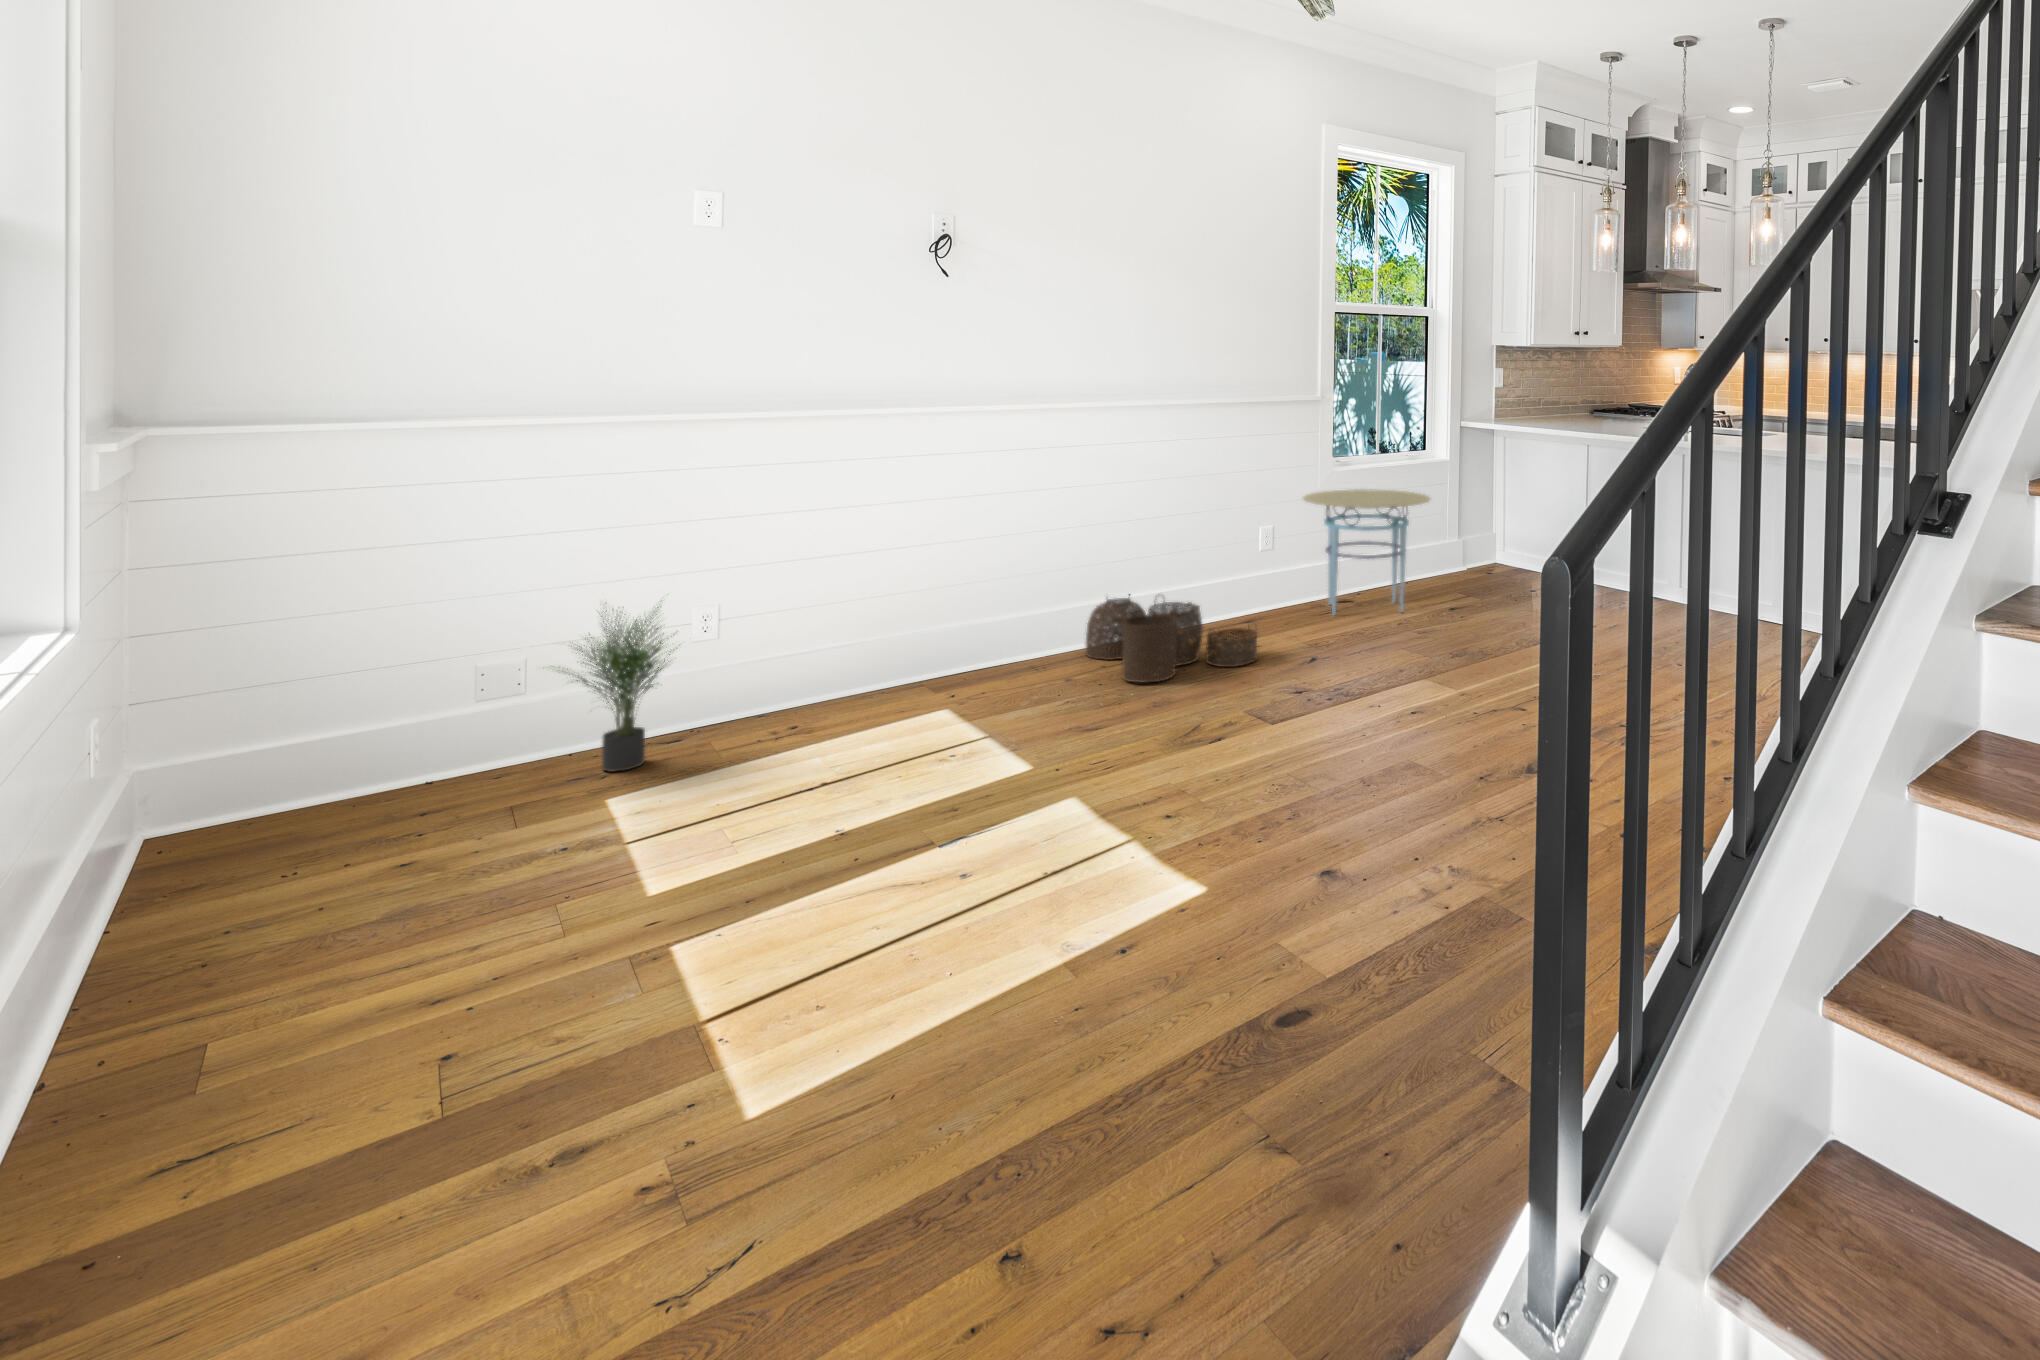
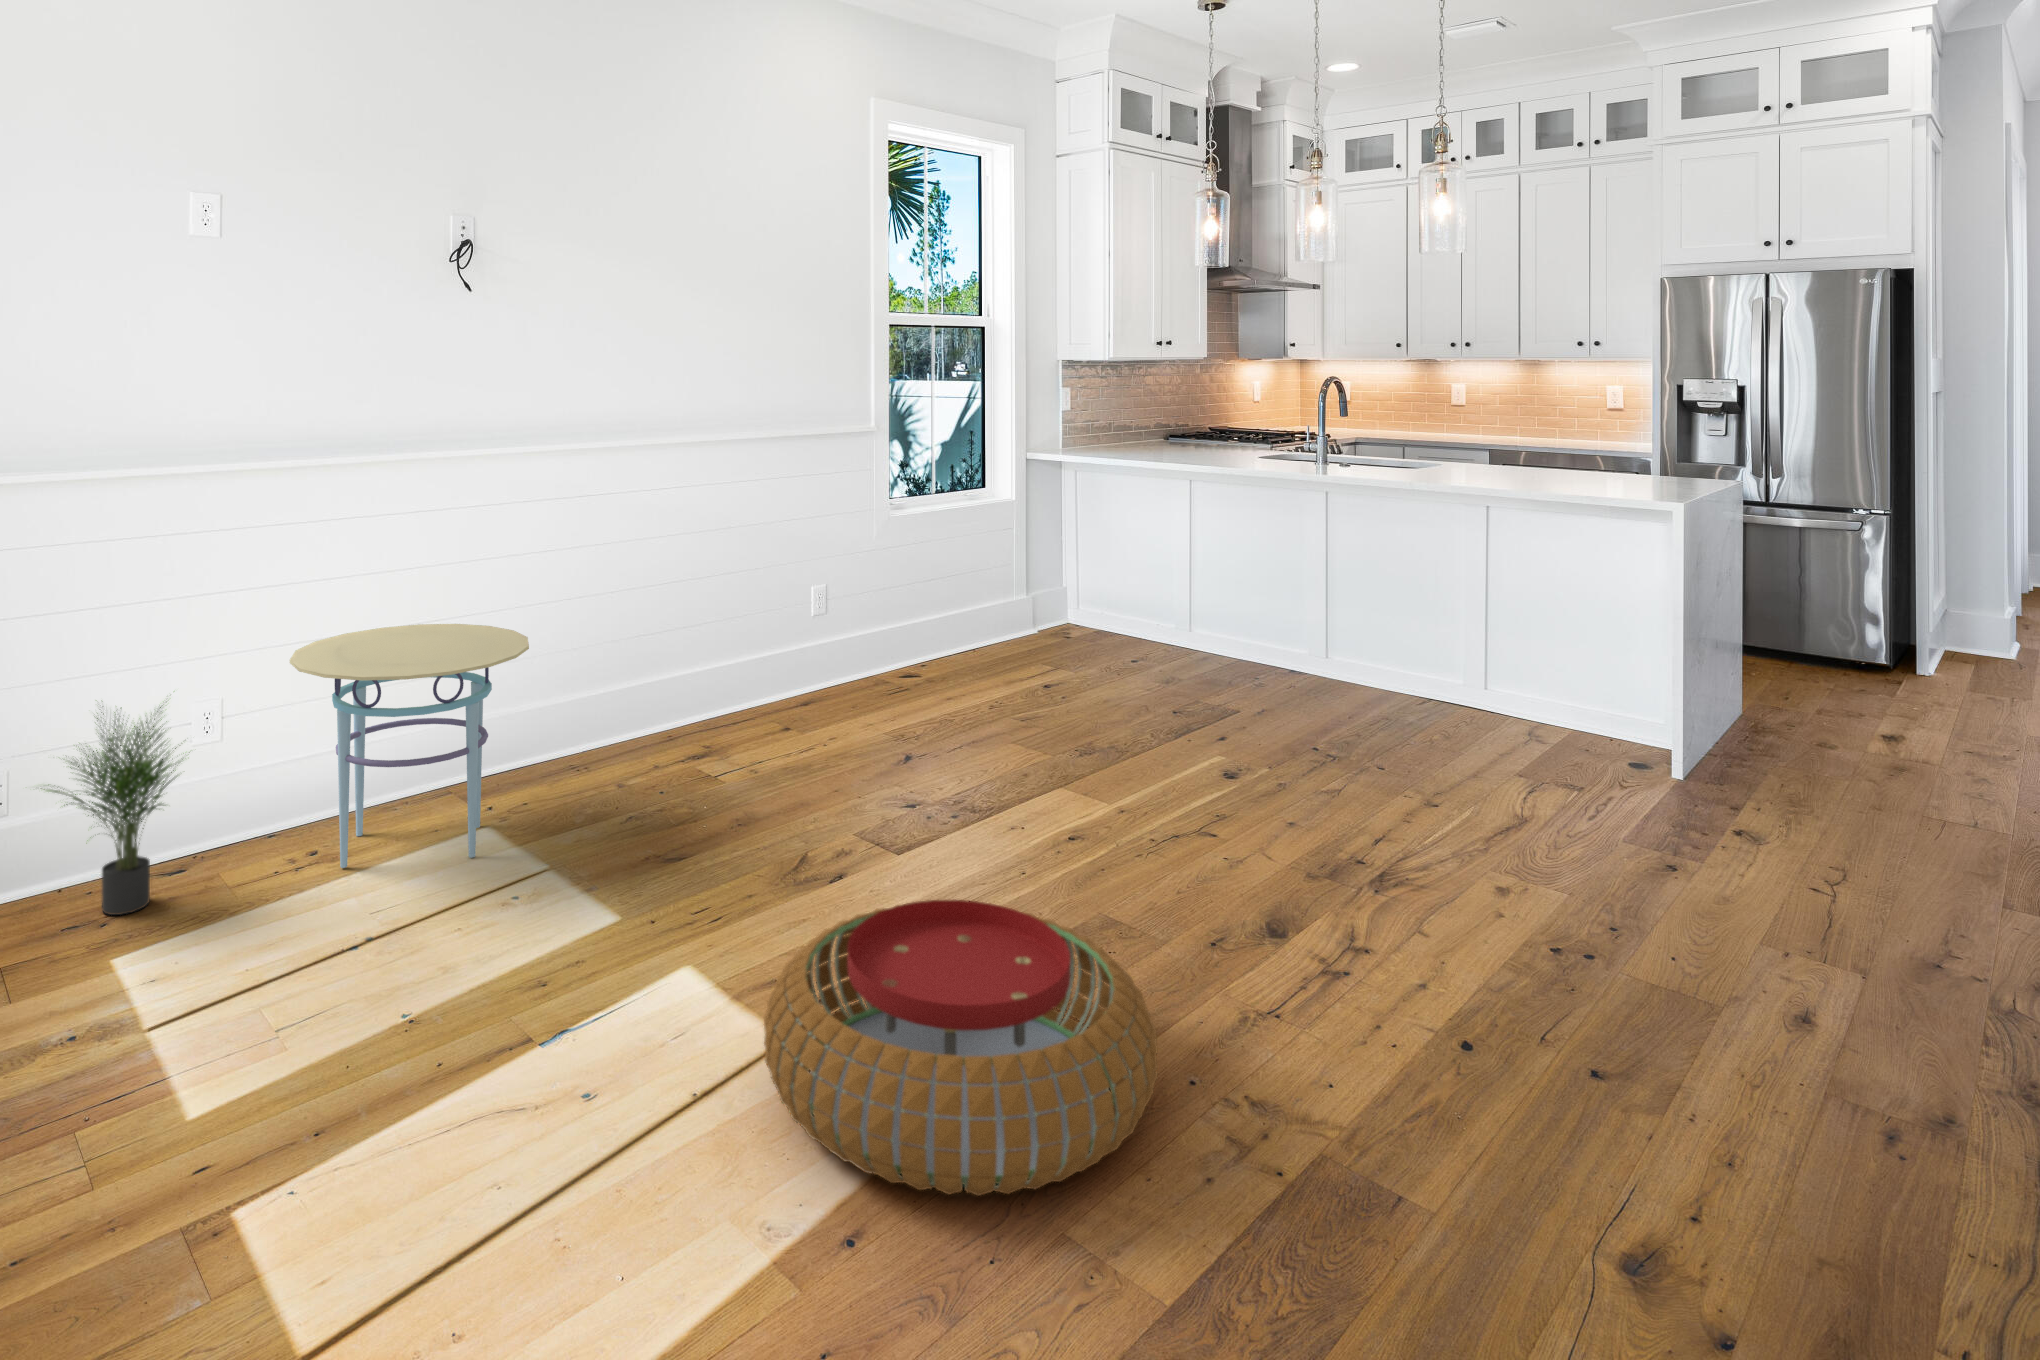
side table: present [1303,489,1430,614] -> present [290,624,529,868]
woven basket: present [1086,594,1257,682] -> none [633,672,844,789]
pouf: none [1097,739,1391,927] -> present [764,900,1158,1196]

